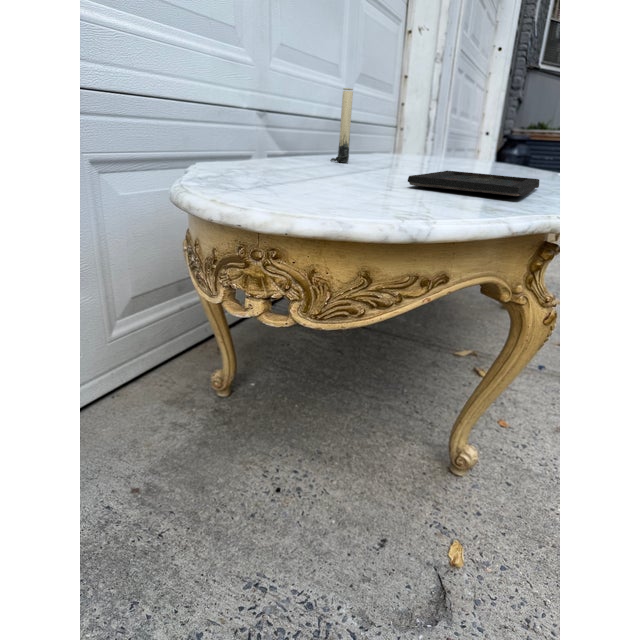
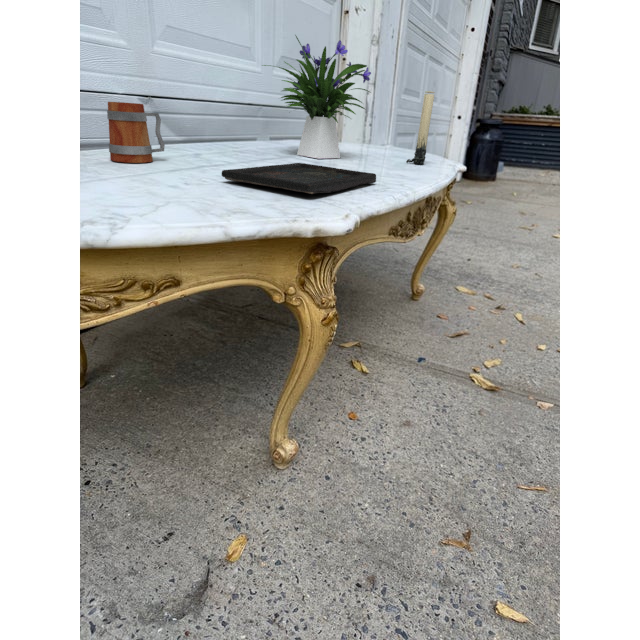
flower arrangement: none [385,49,498,169] -> present [264,35,371,159]
candle: present [331,88,353,163] -> present [406,91,435,164]
mug: none [267,113,316,172] -> present [107,102,165,163]

